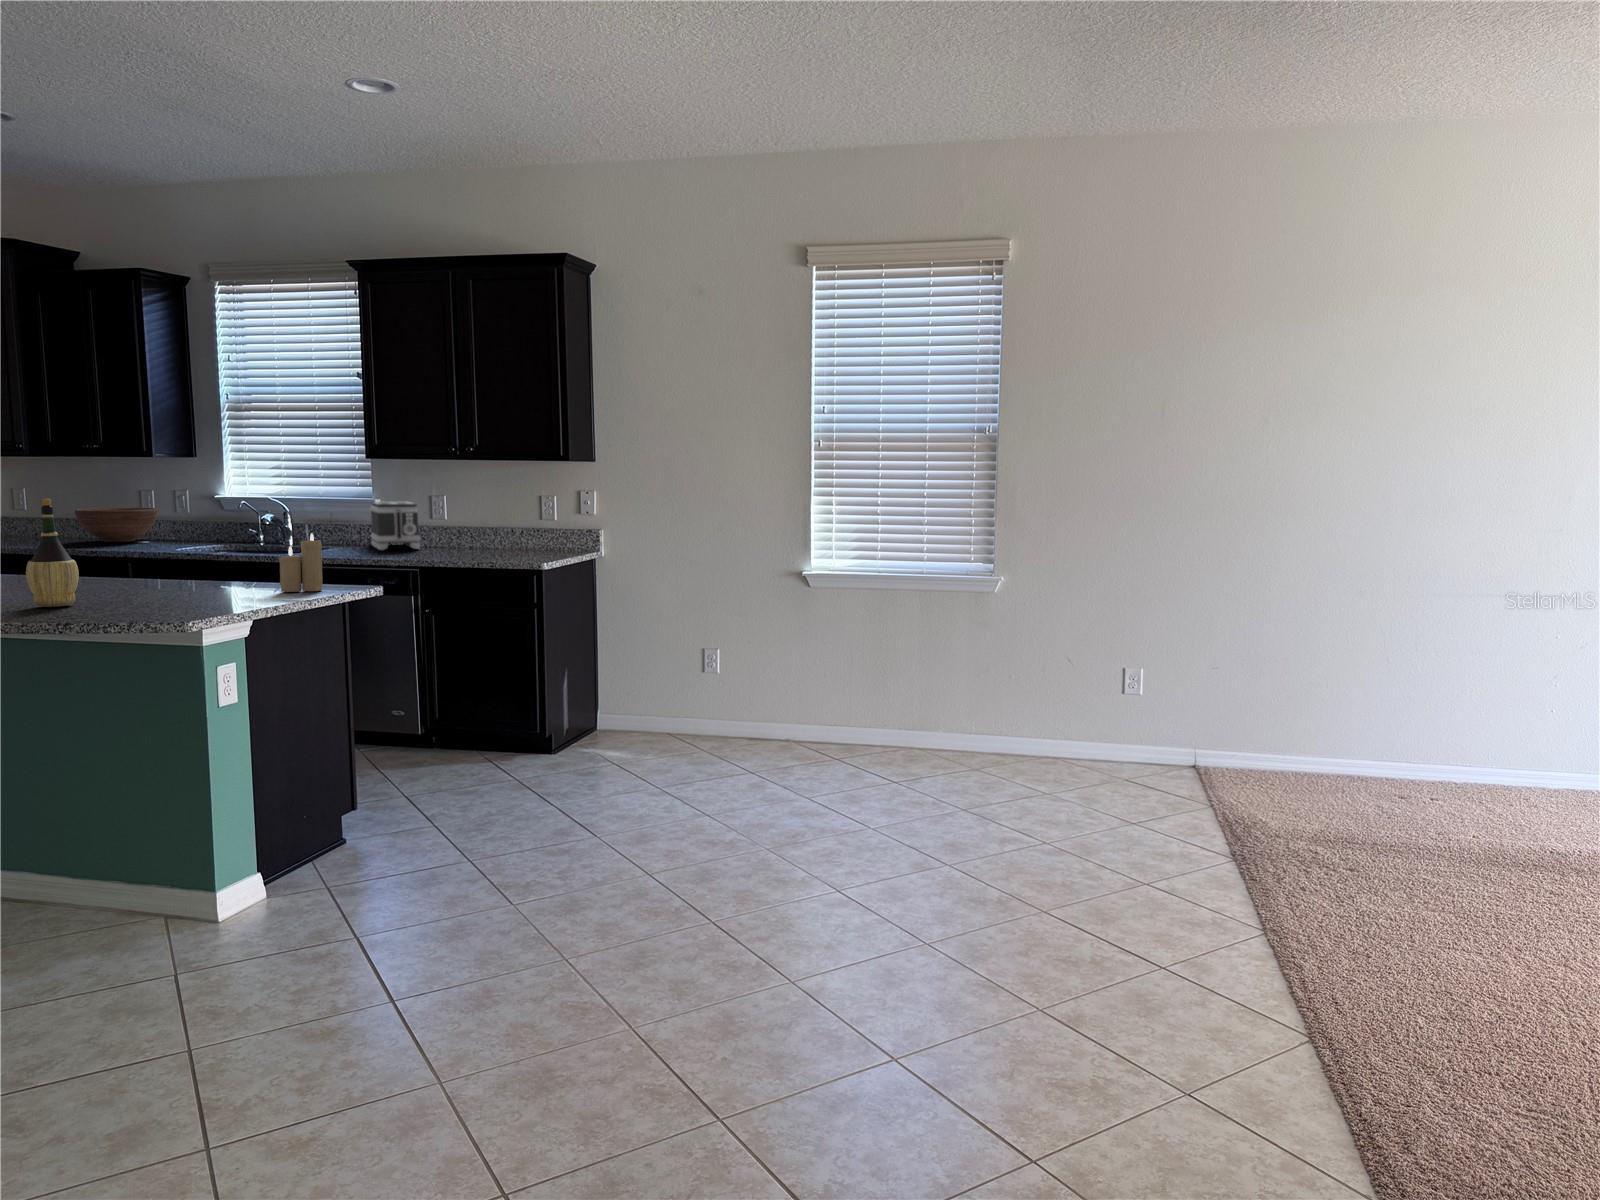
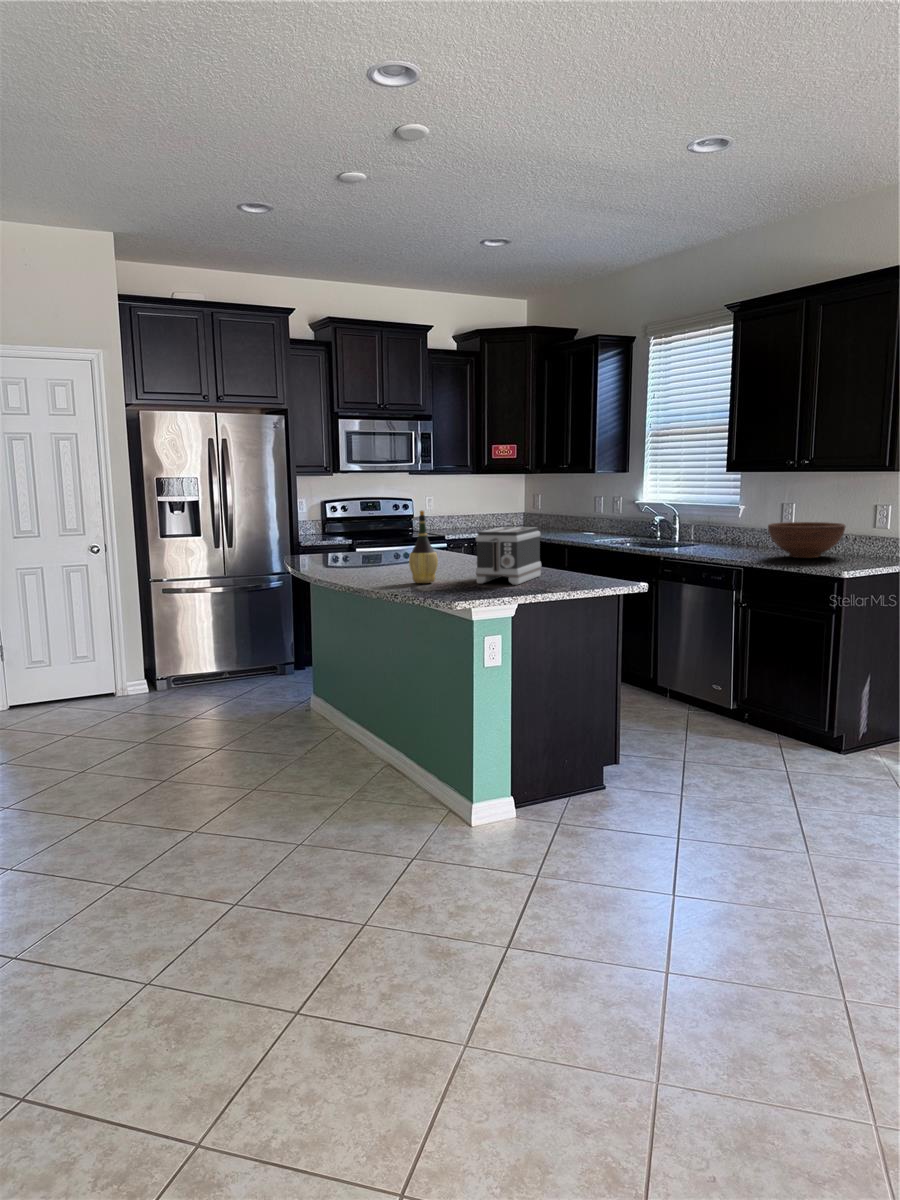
toaster: present [370,502,420,550] -> present [476,527,541,585]
fruit bowl: present [75,508,158,542] -> present [768,522,845,558]
candle: present [279,533,323,592] -> none [561,539,592,586]

